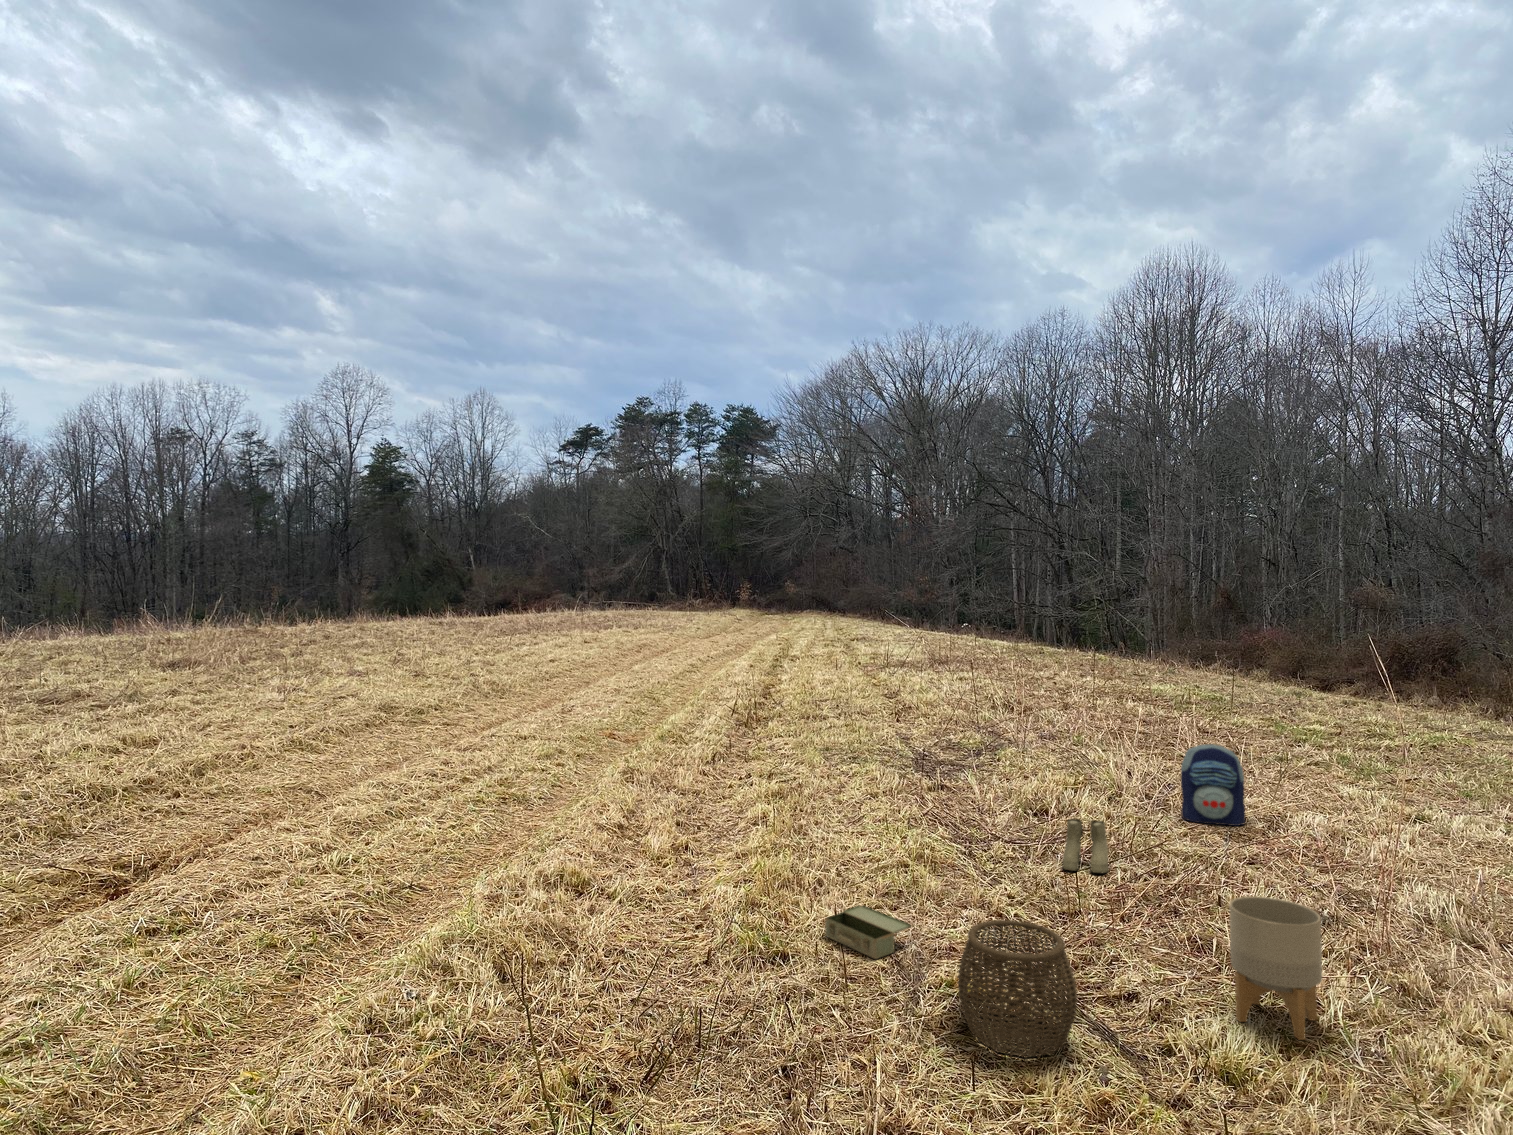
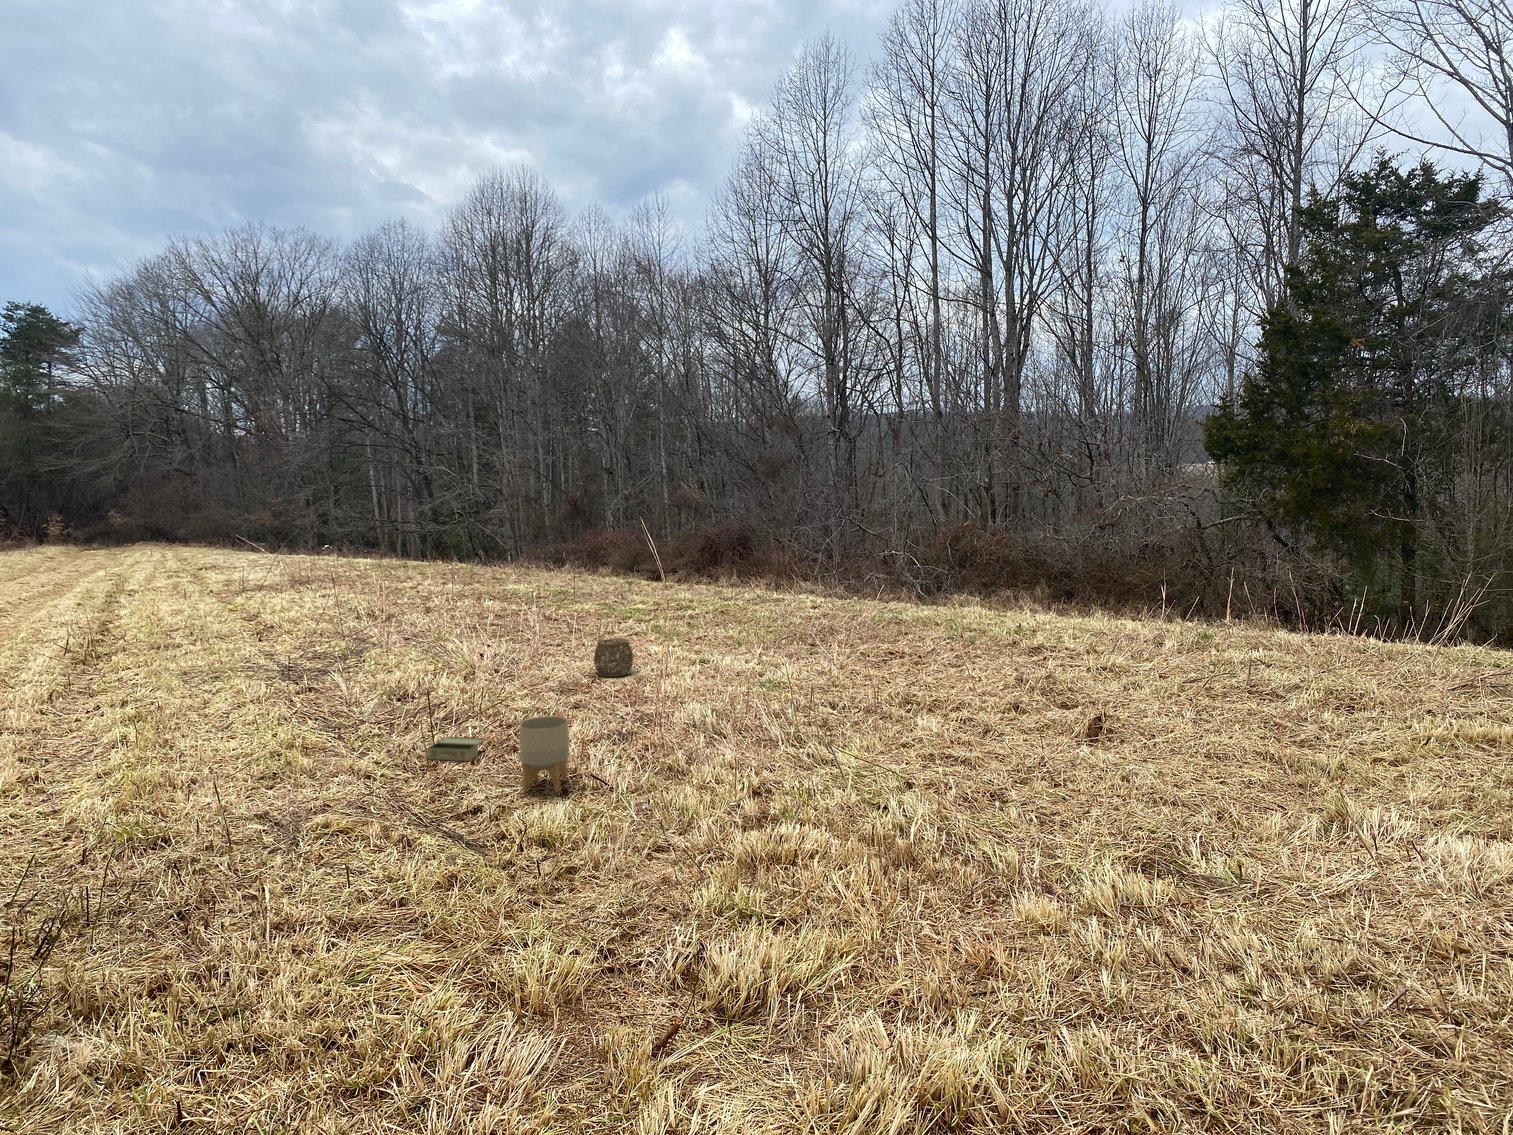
backpack: present [1181,744,1246,826] -> none [502,628,544,683]
boots: present [1063,819,1108,873] -> none [416,692,450,731]
toolbox: present [825,905,911,959] -> present [427,737,485,761]
woven basket: present [957,920,1077,1058] -> present [594,639,633,677]

